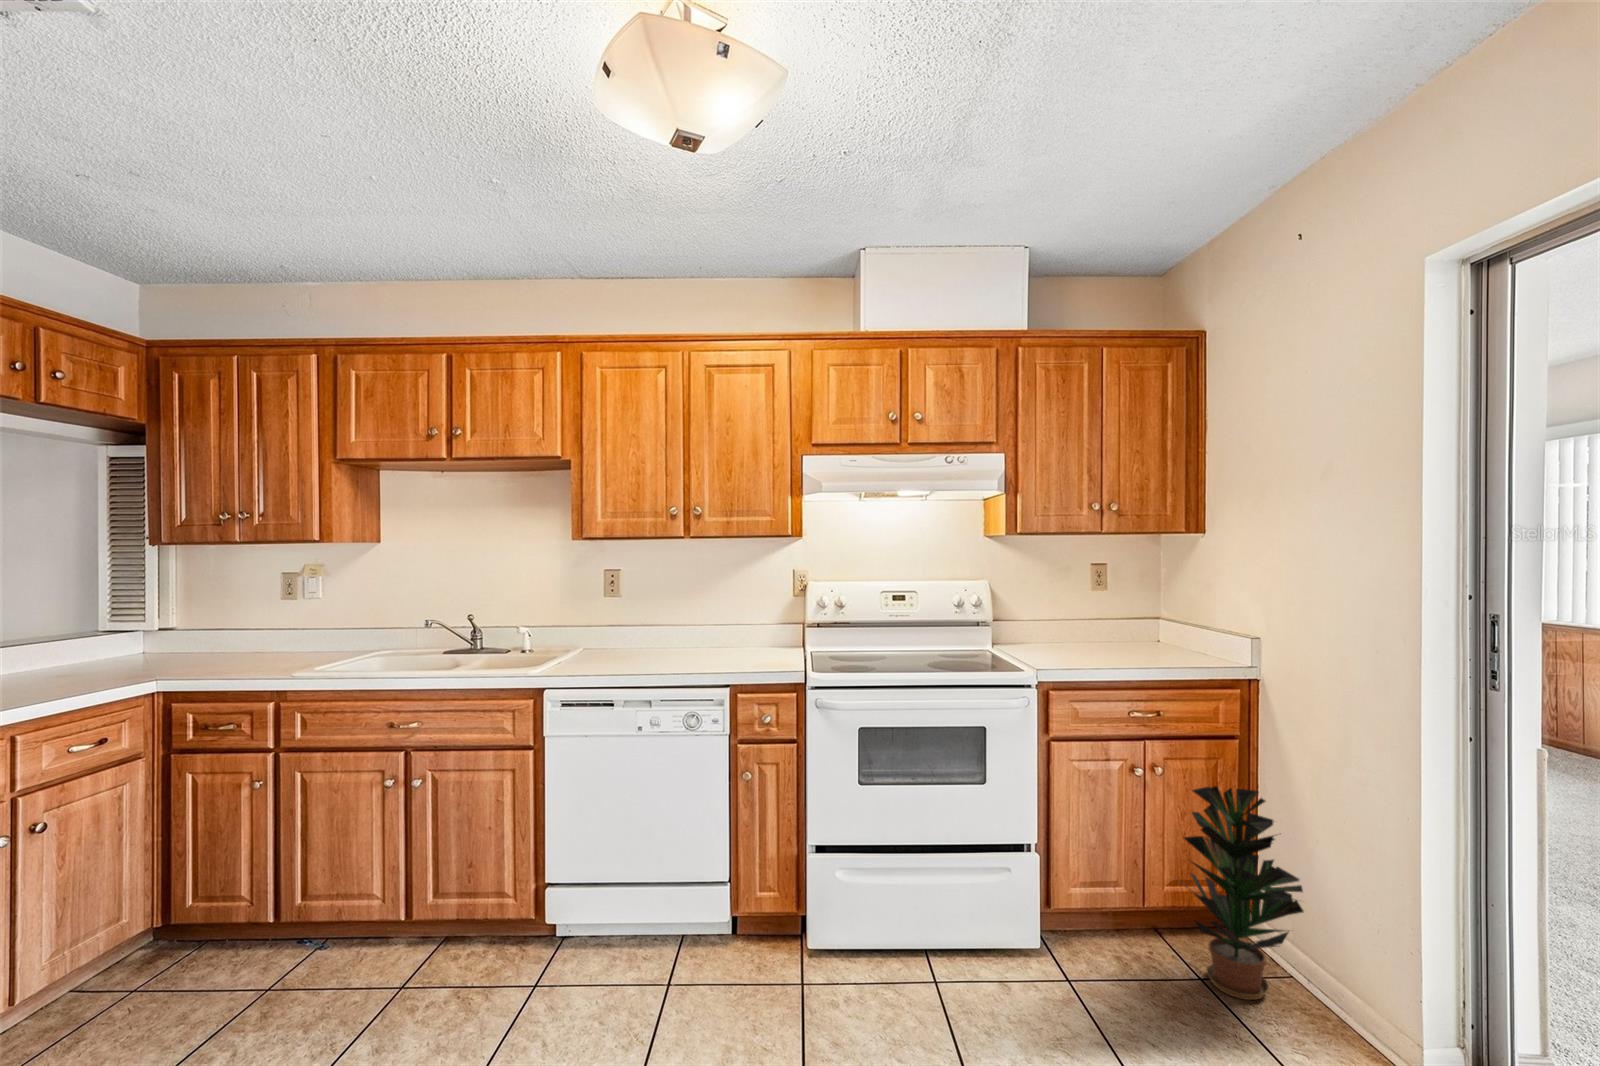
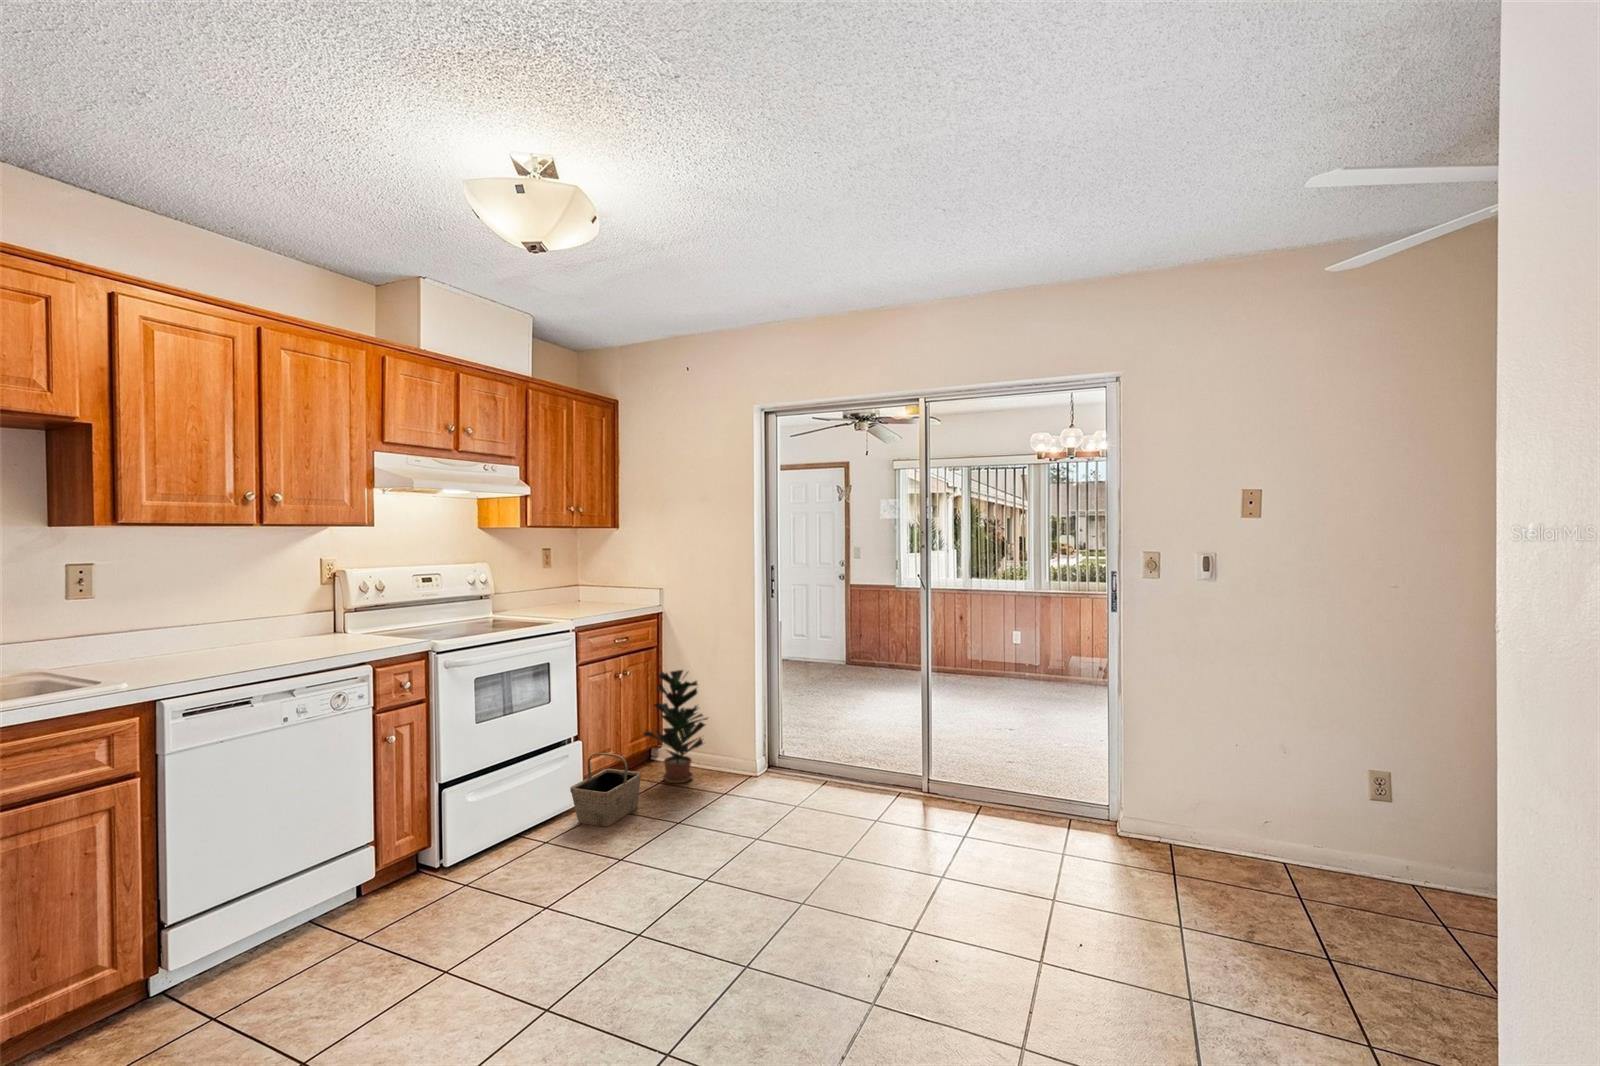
basket: none [995,881,1116,1005] -> present [570,753,642,827]

